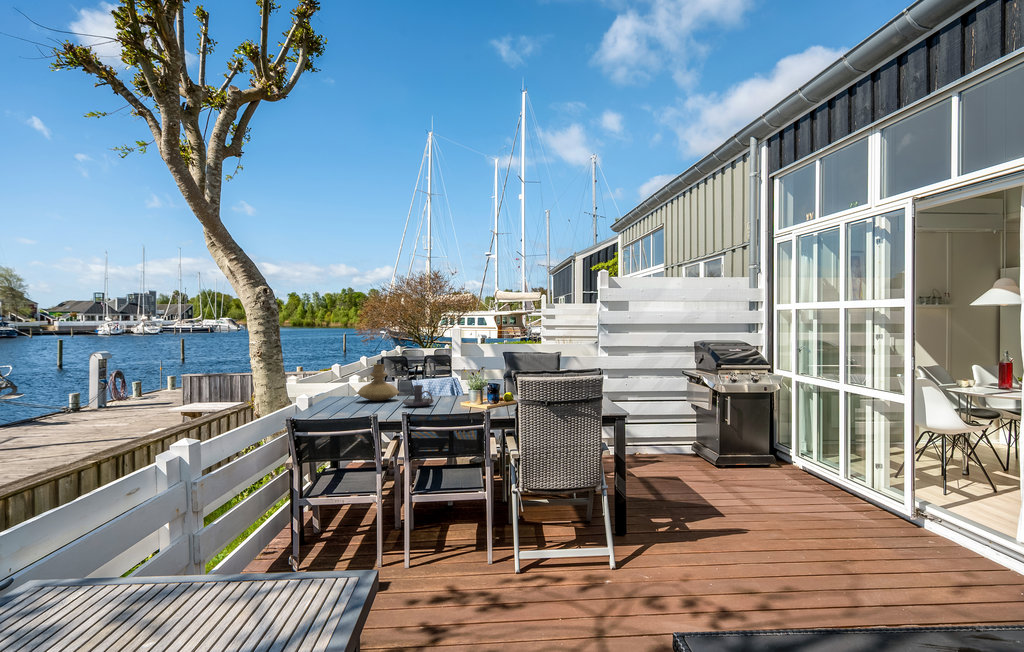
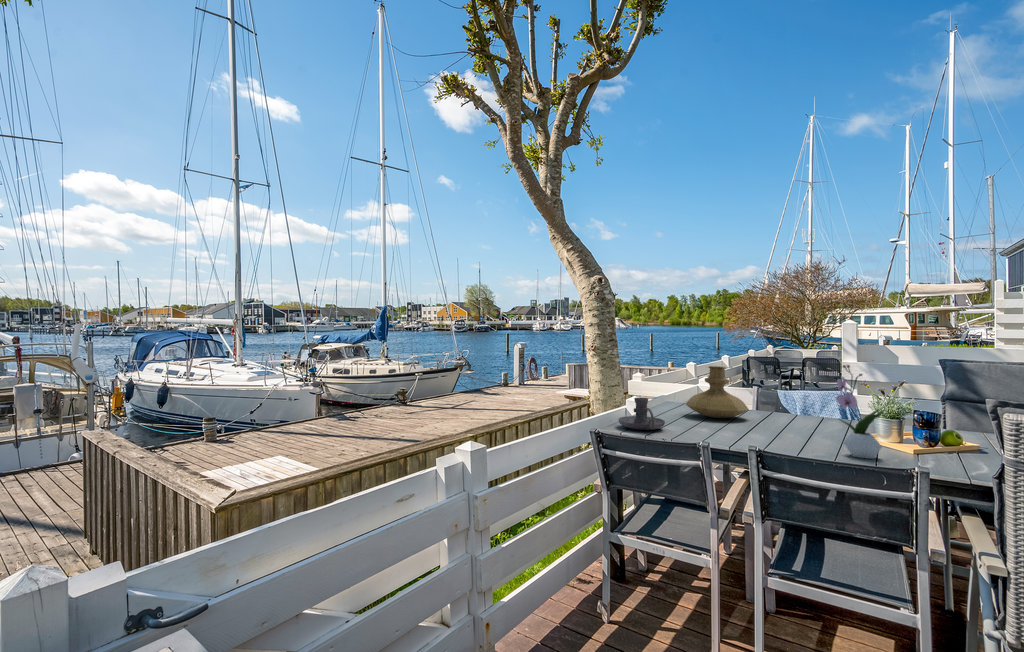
flower arrangement: none [449,358,470,408] -> present [836,365,883,459]
candle holder: present [403,385,434,407] -> present [618,398,665,430]

